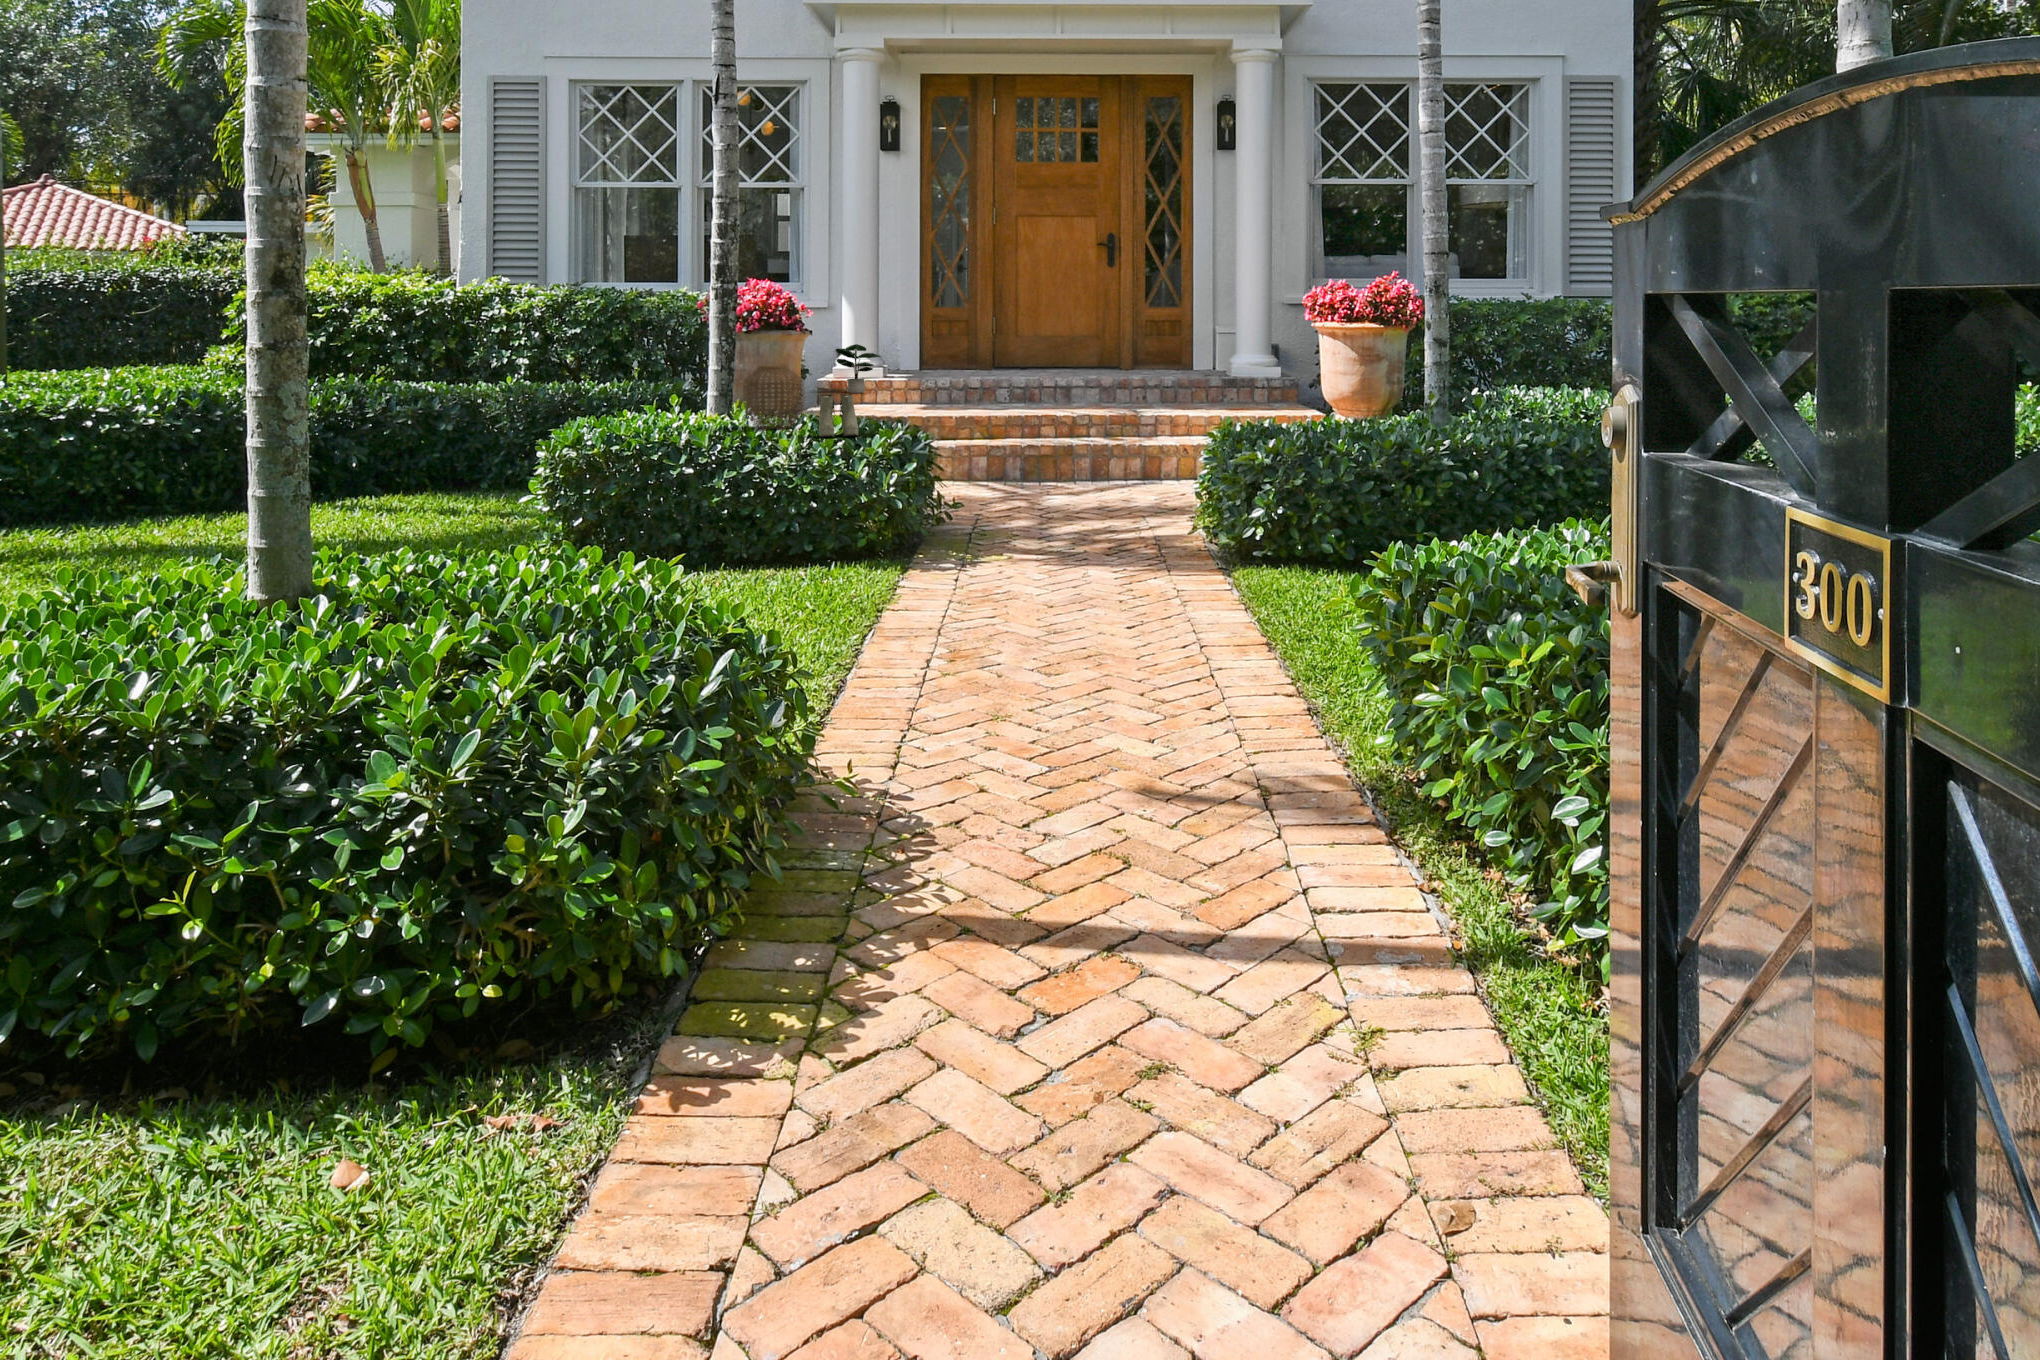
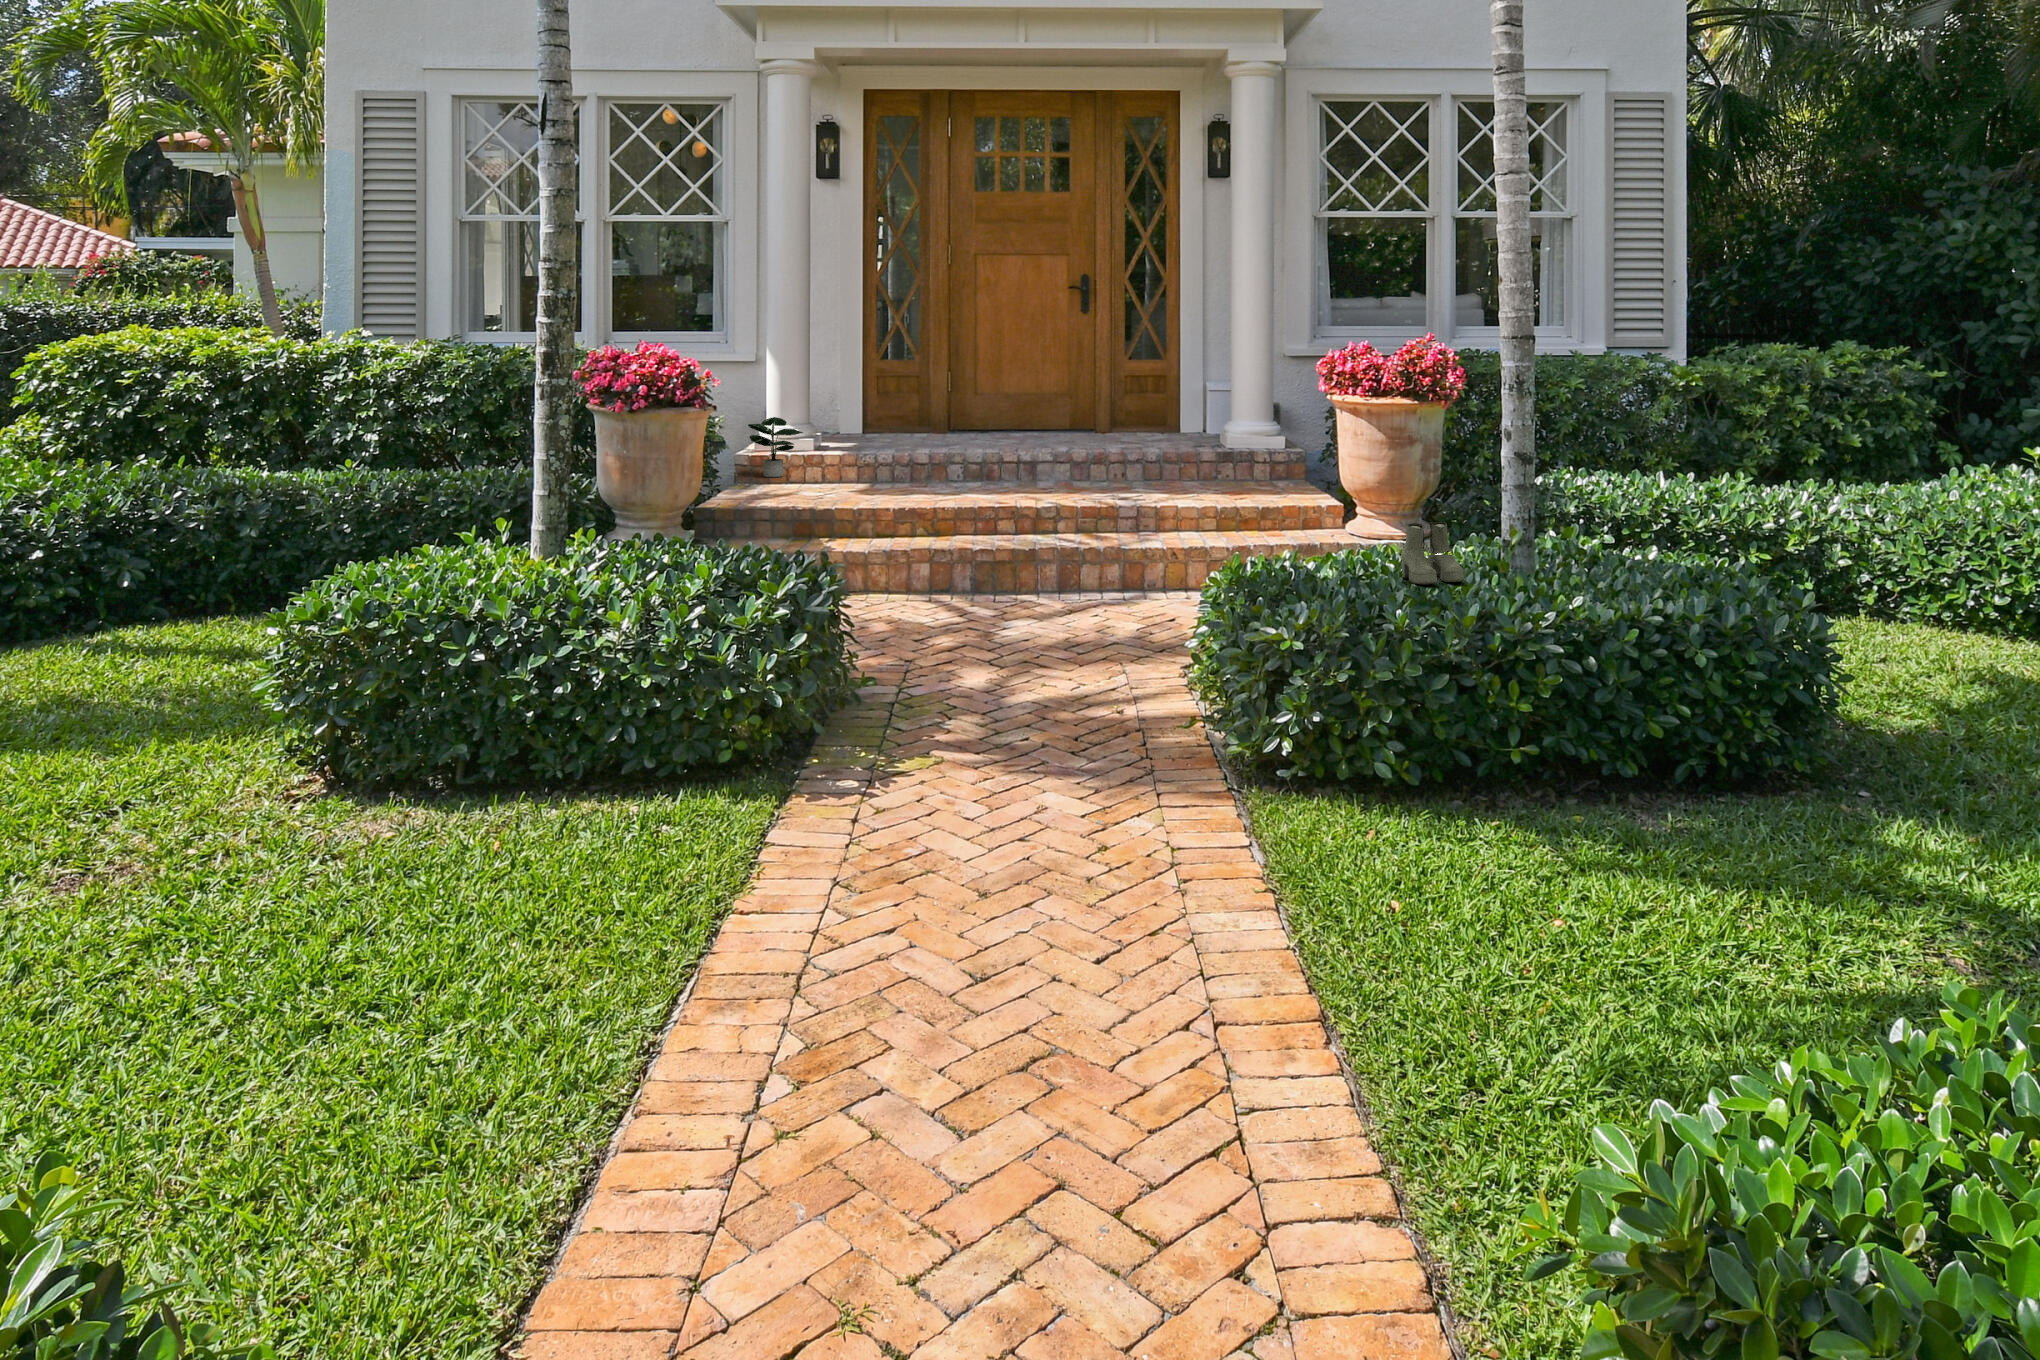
woven basket: present [743,364,804,429] -> none [588,476,671,564]
boots: present [819,394,858,437] -> present [1401,522,1464,585]

